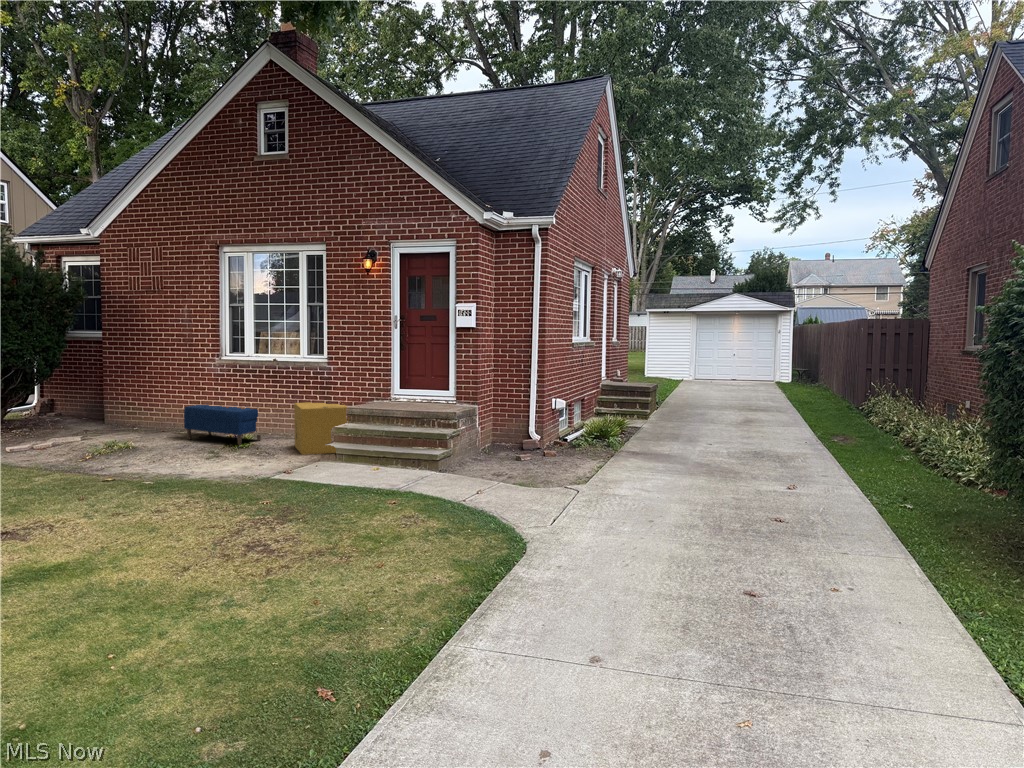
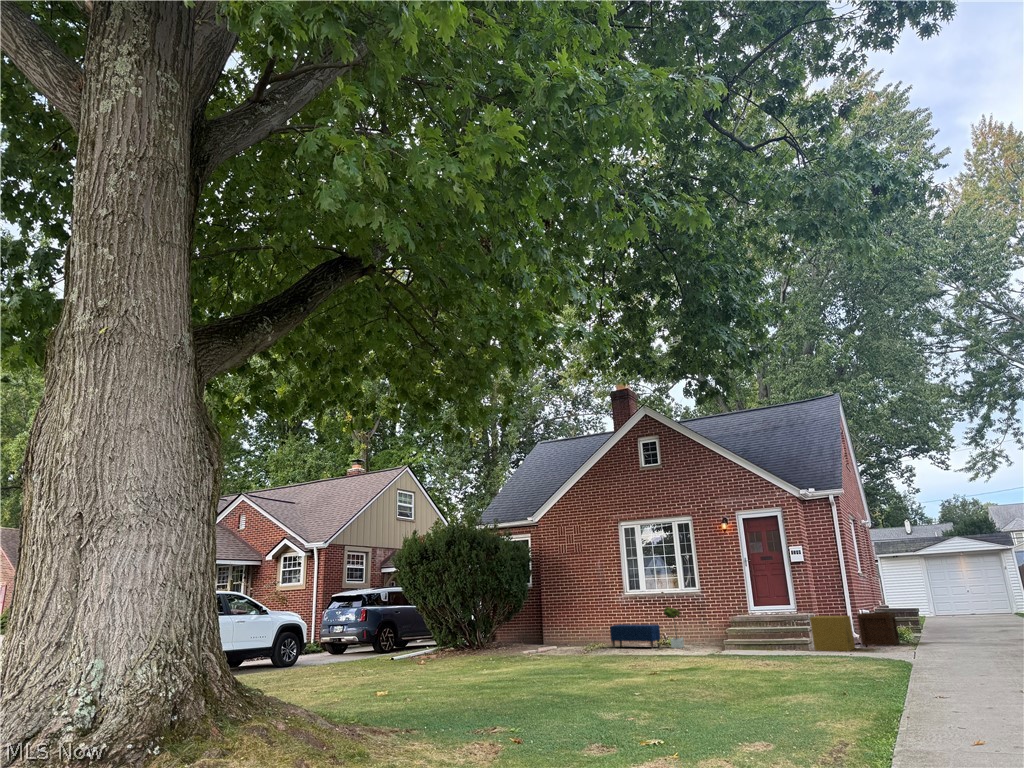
potted tree: none [265,384,294,446] -> present [664,607,684,648]
cardboard box: present [294,402,349,455] -> present [810,616,855,651]
wooden crate: none [545,406,603,459] -> present [857,612,900,646]

